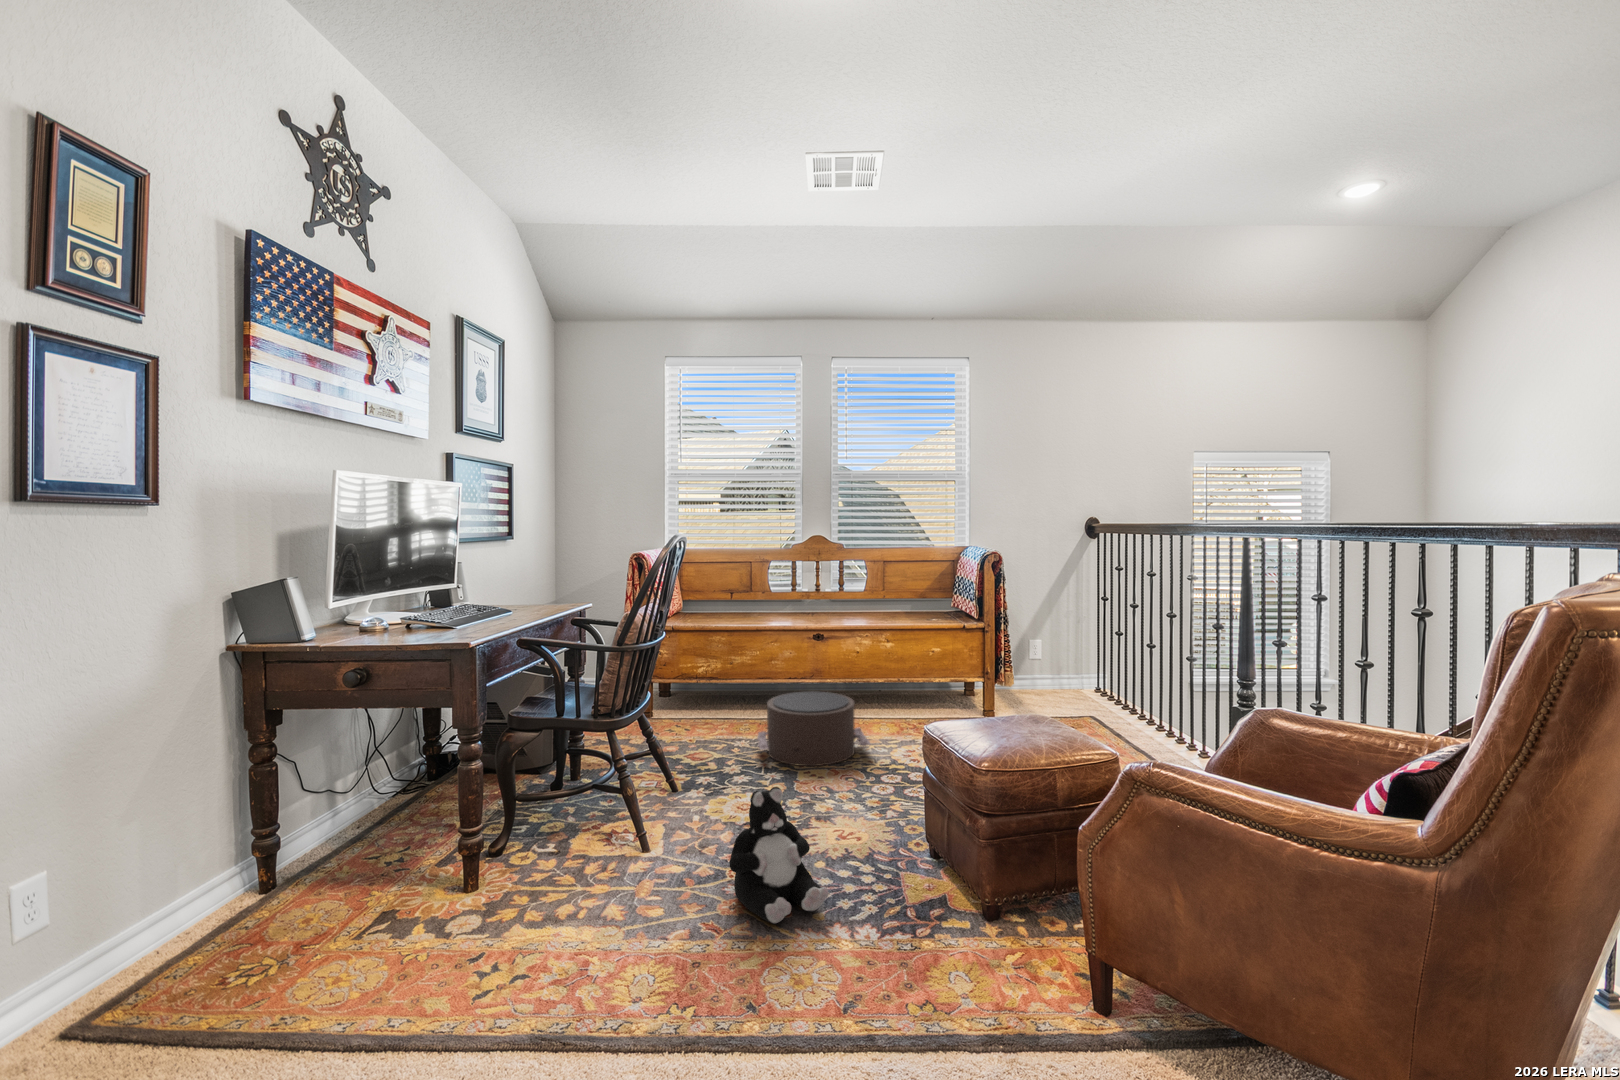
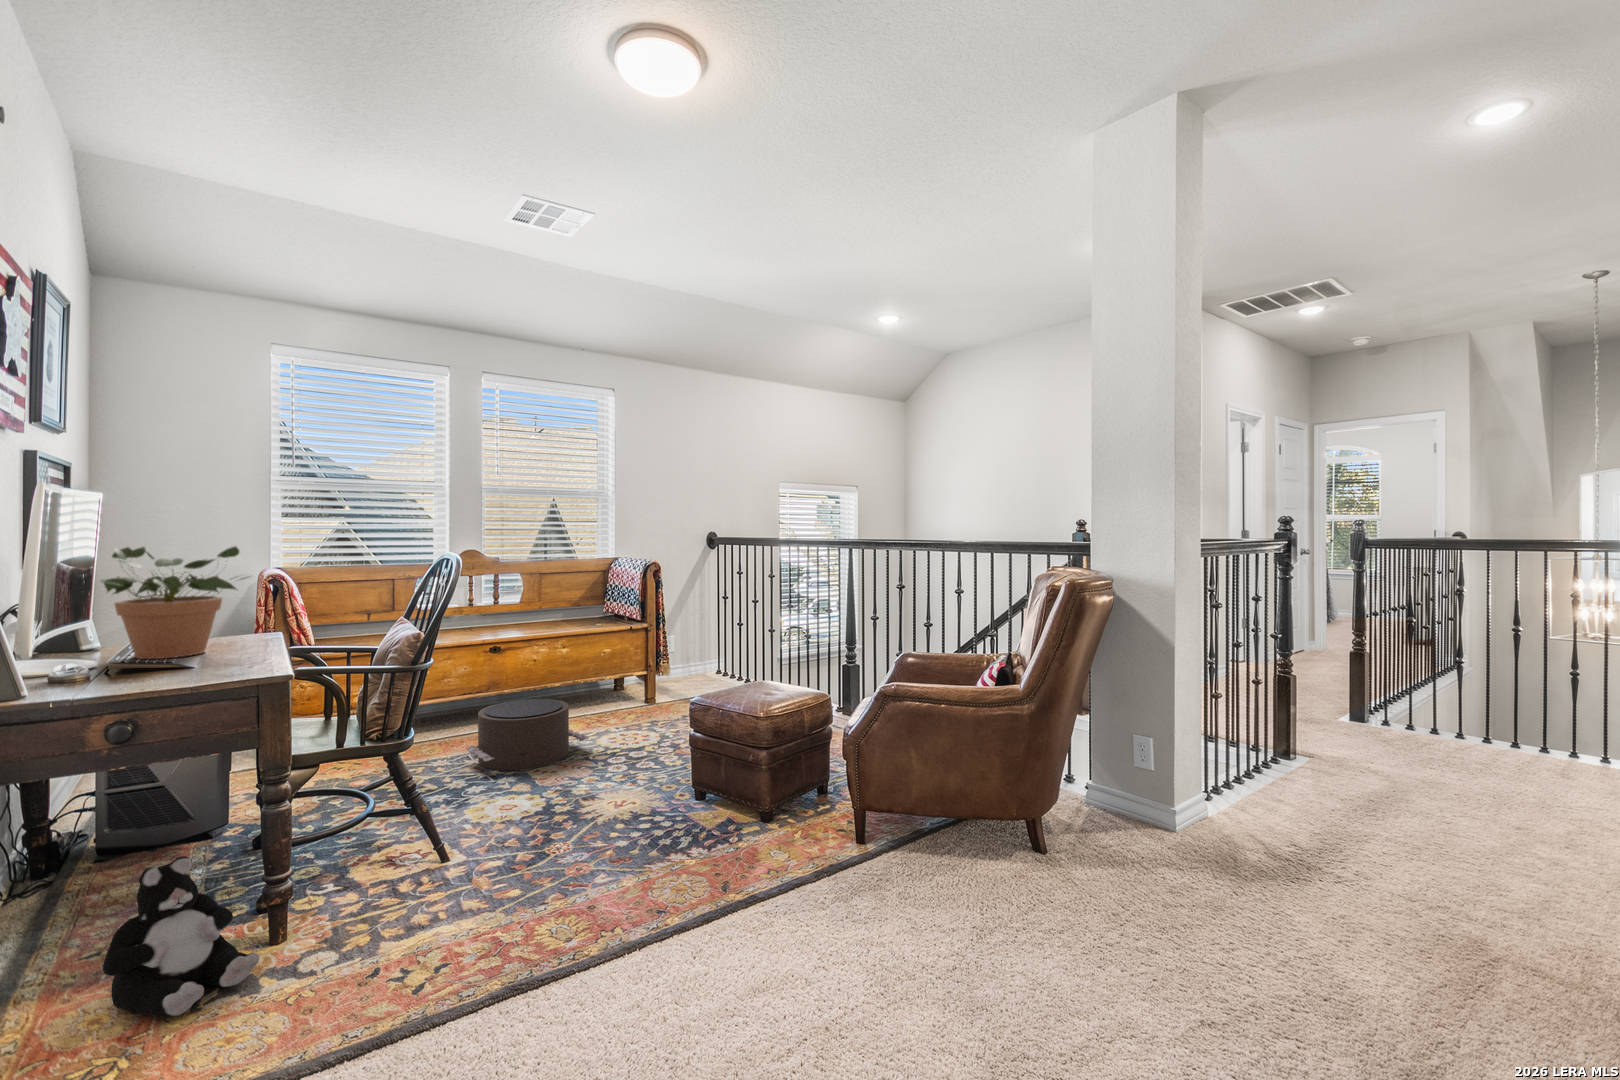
potted plant: none [399,530,520,623] -> present [100,546,248,659]
plush toy: present [729,787,828,923] -> present [103,856,259,1017]

